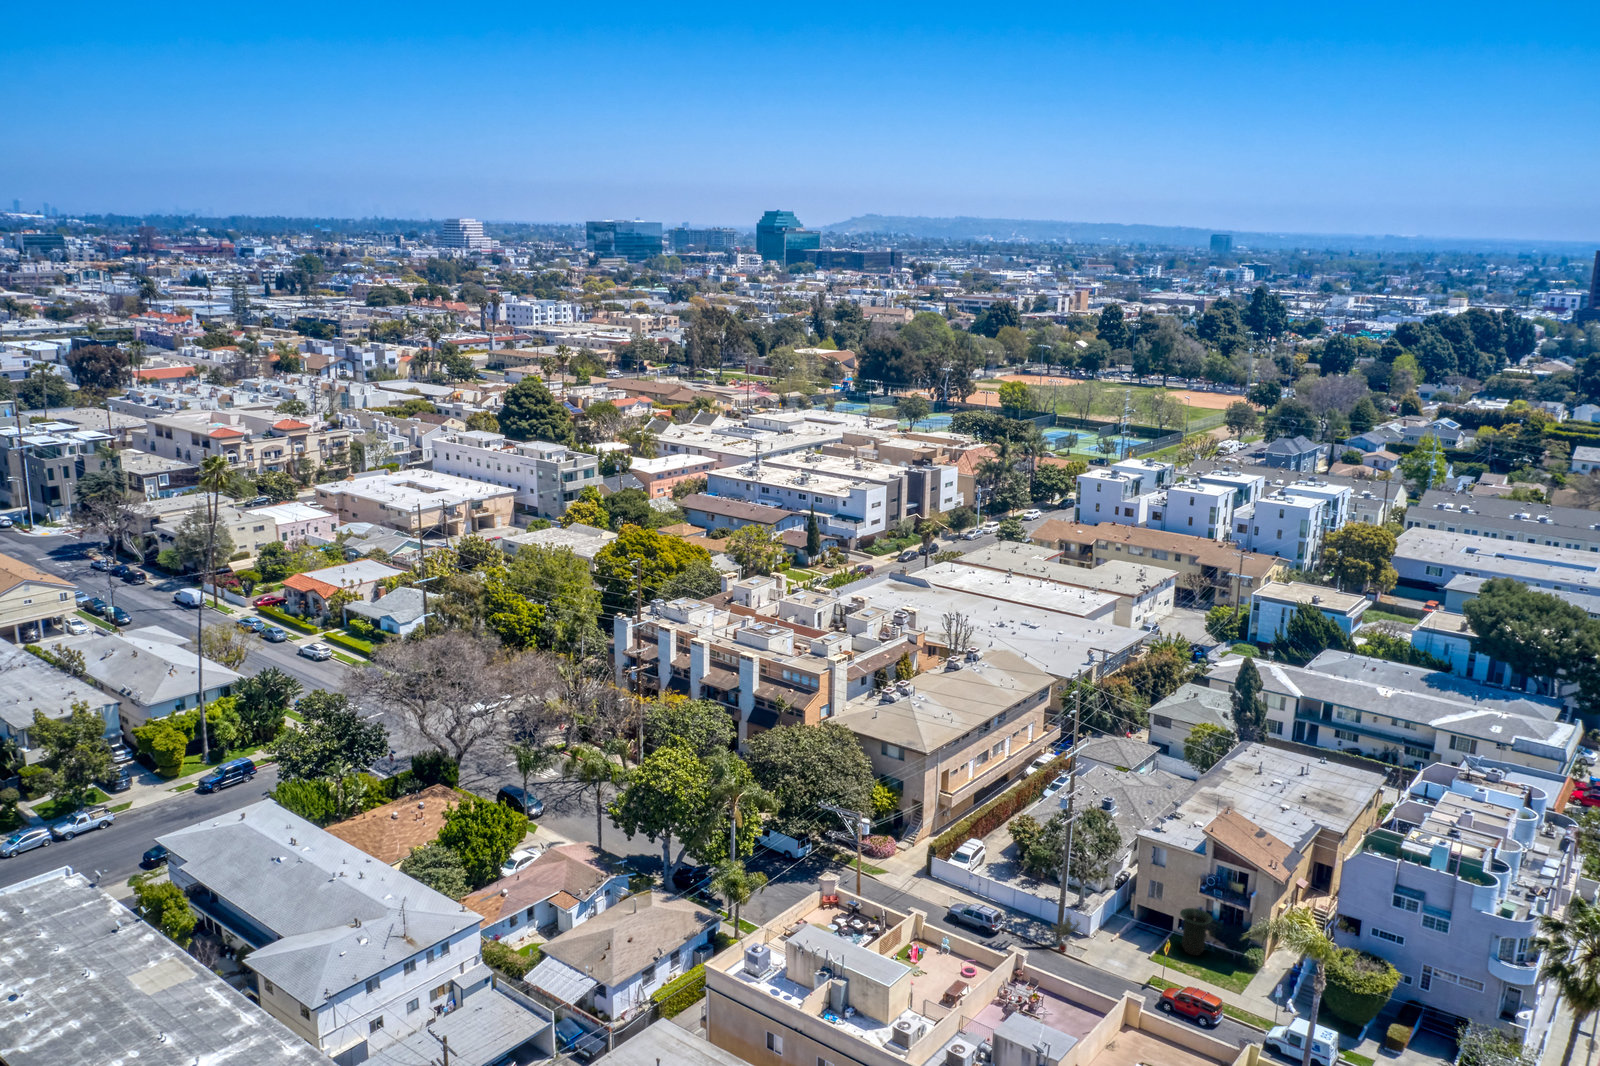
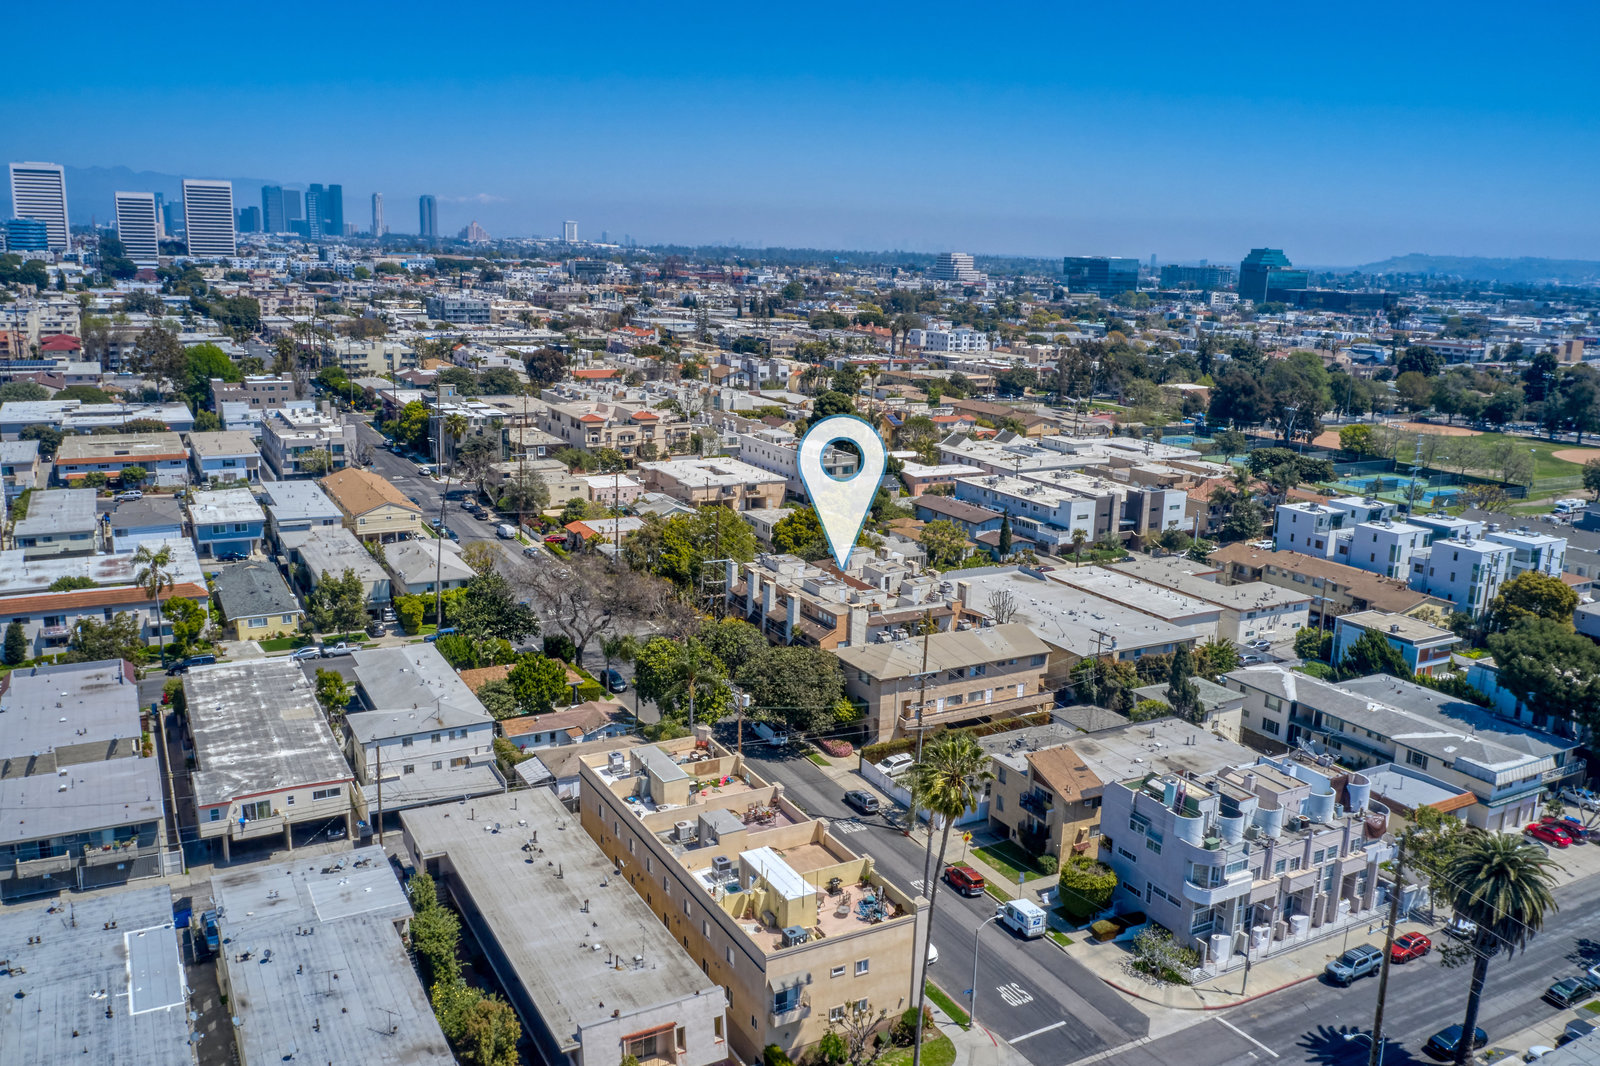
trash can: present [1180,908,1213,955] -> none [1002,823,1029,860]

